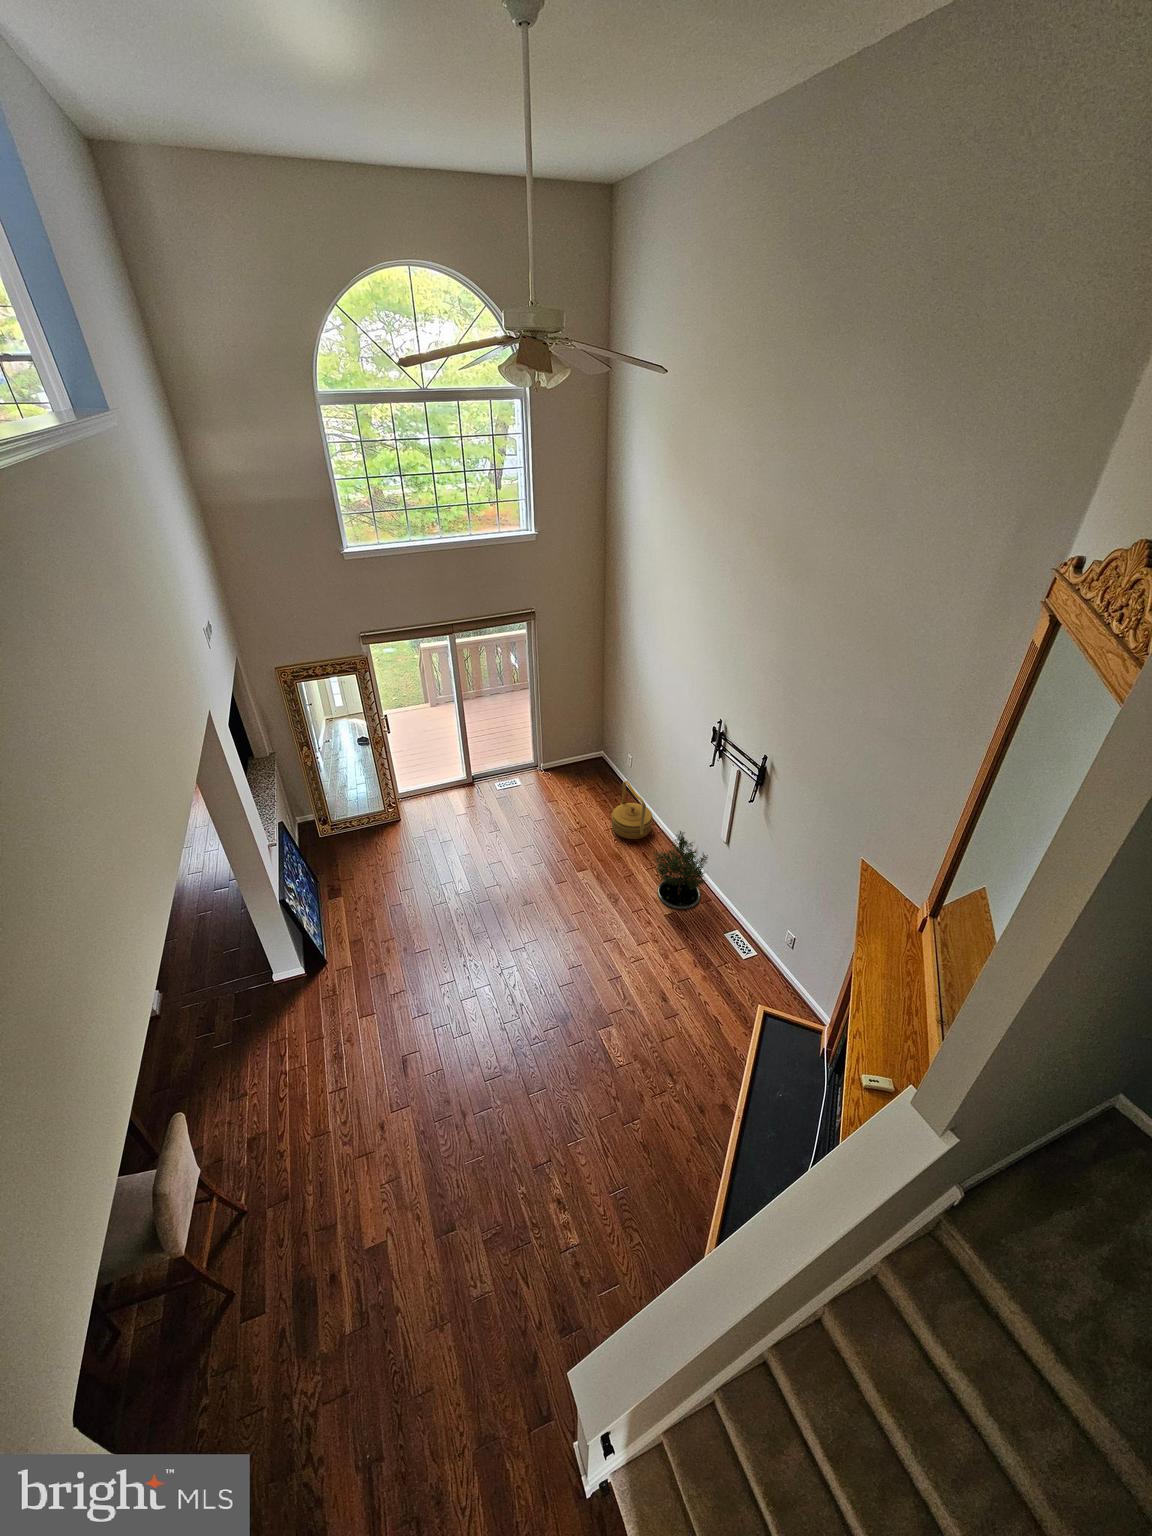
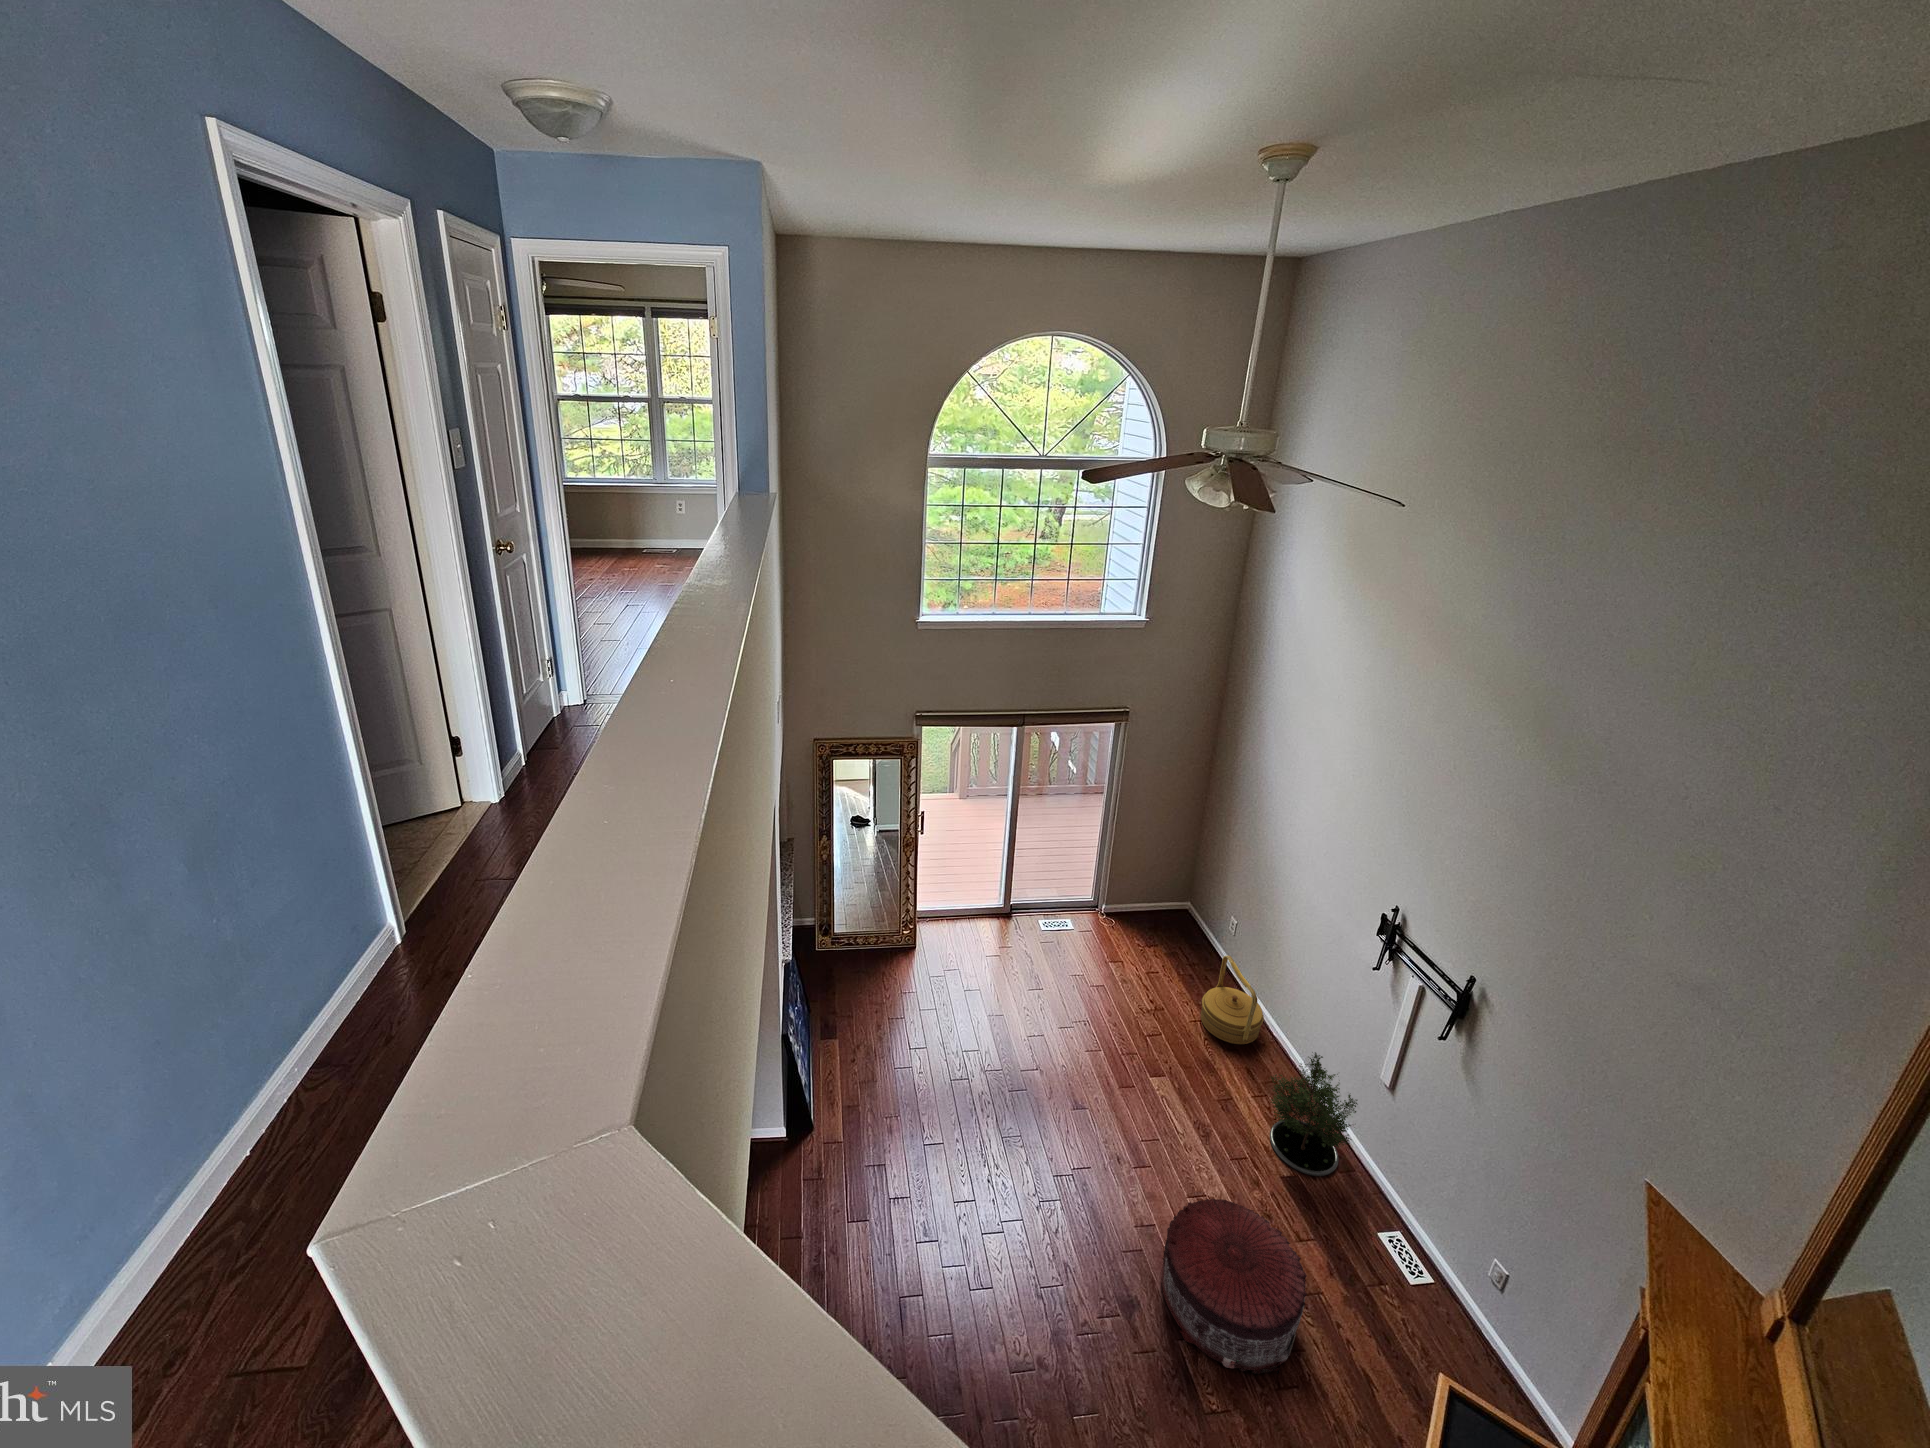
pouf: none [585,937,676,1038] -> present [1161,1199,1307,1374]

